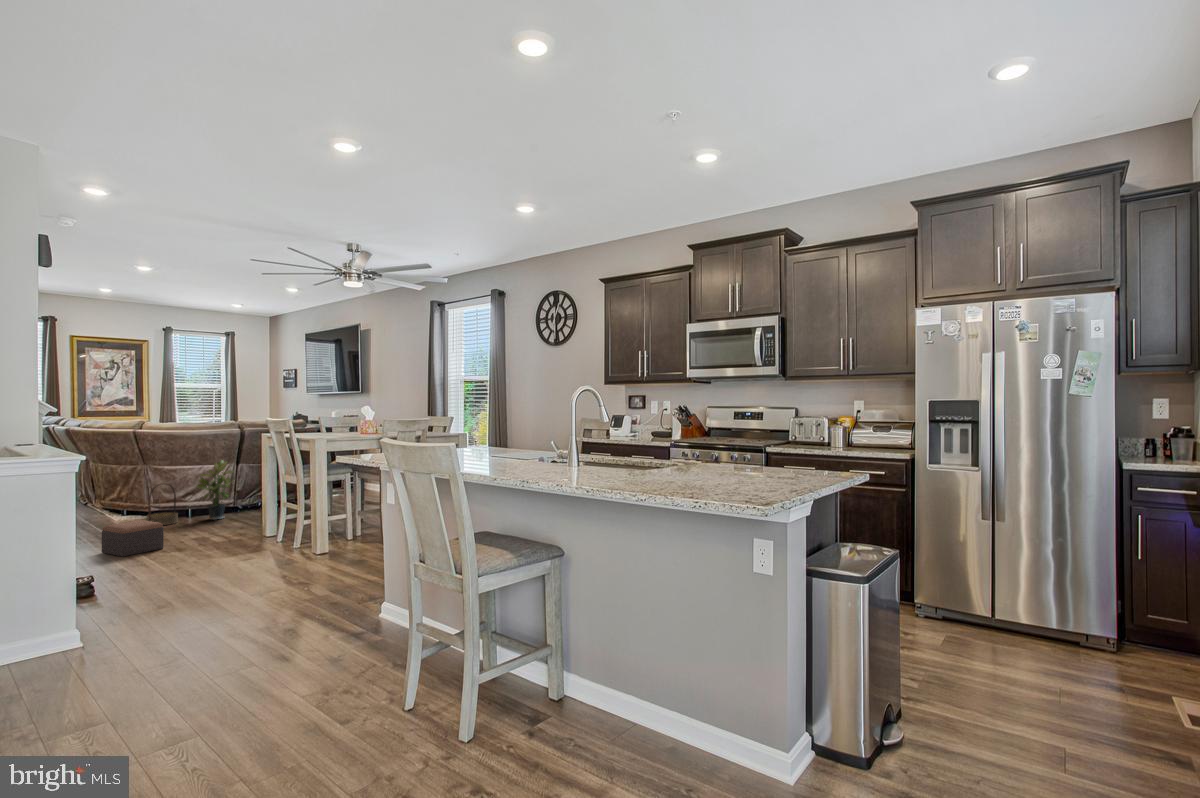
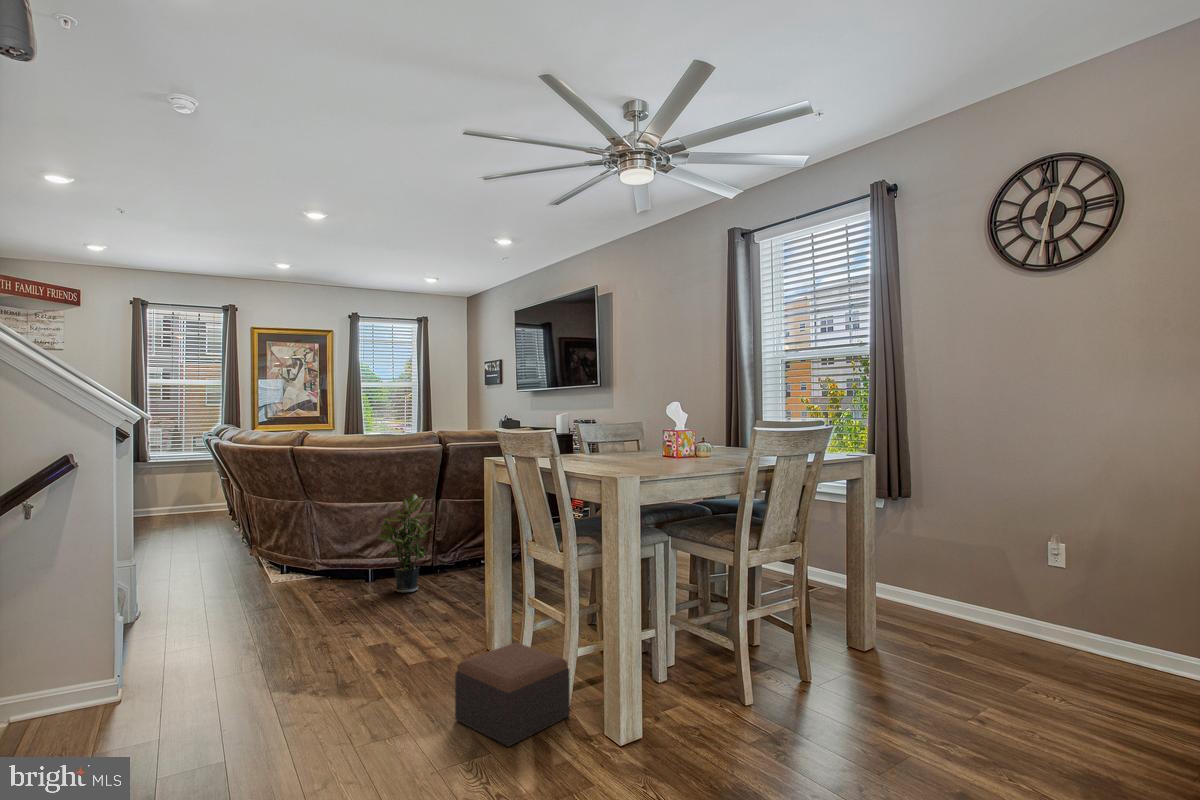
basket: present [147,483,178,525] -> none [307,531,352,602]
footstool: present [102,520,164,556] -> present [455,643,570,746]

